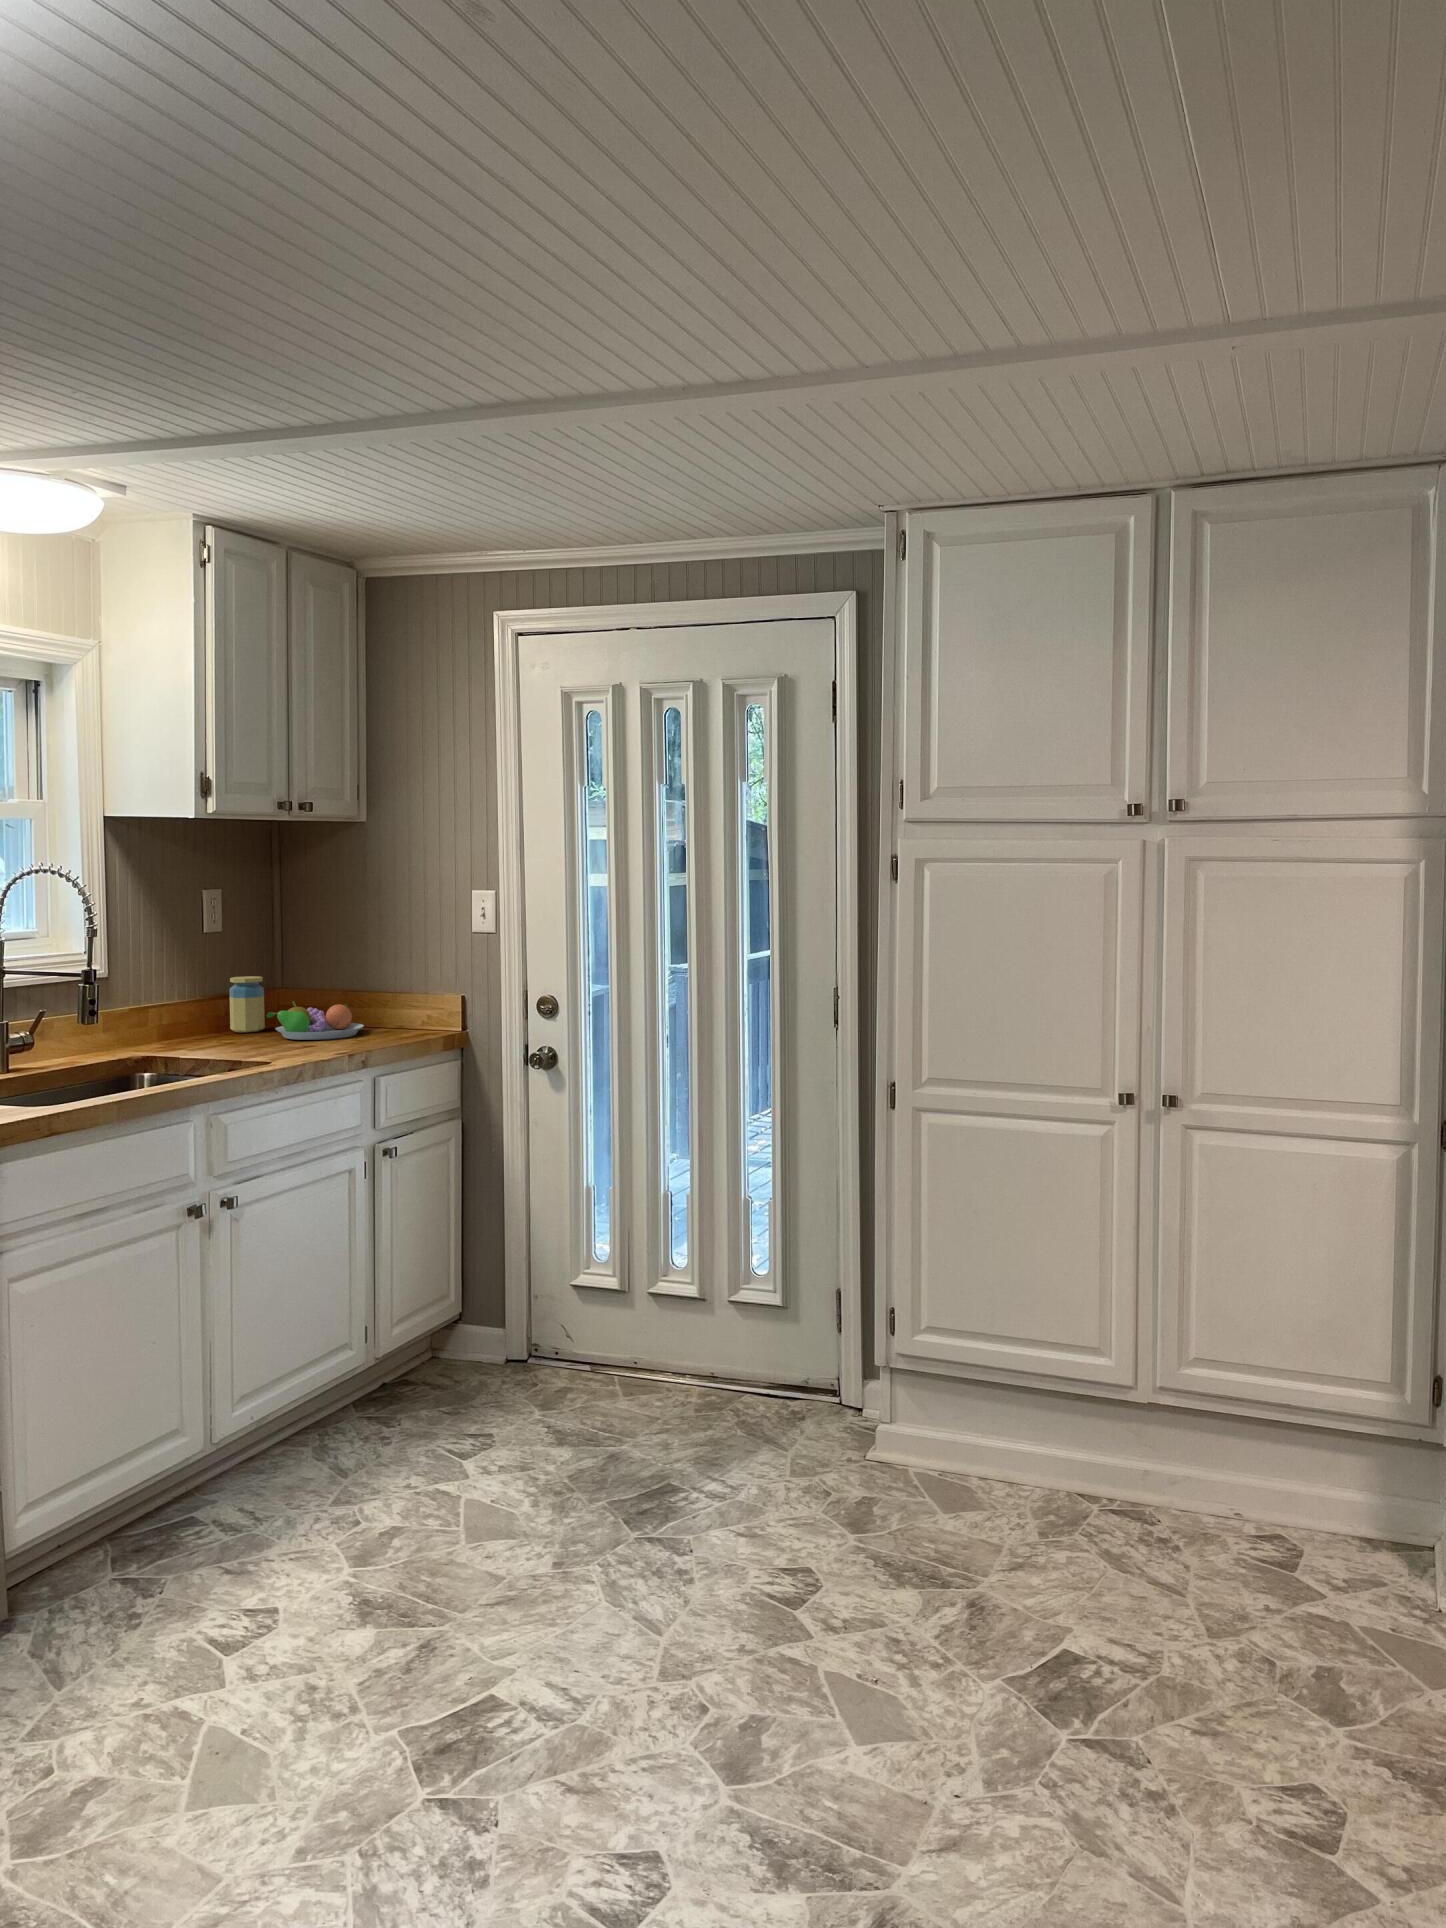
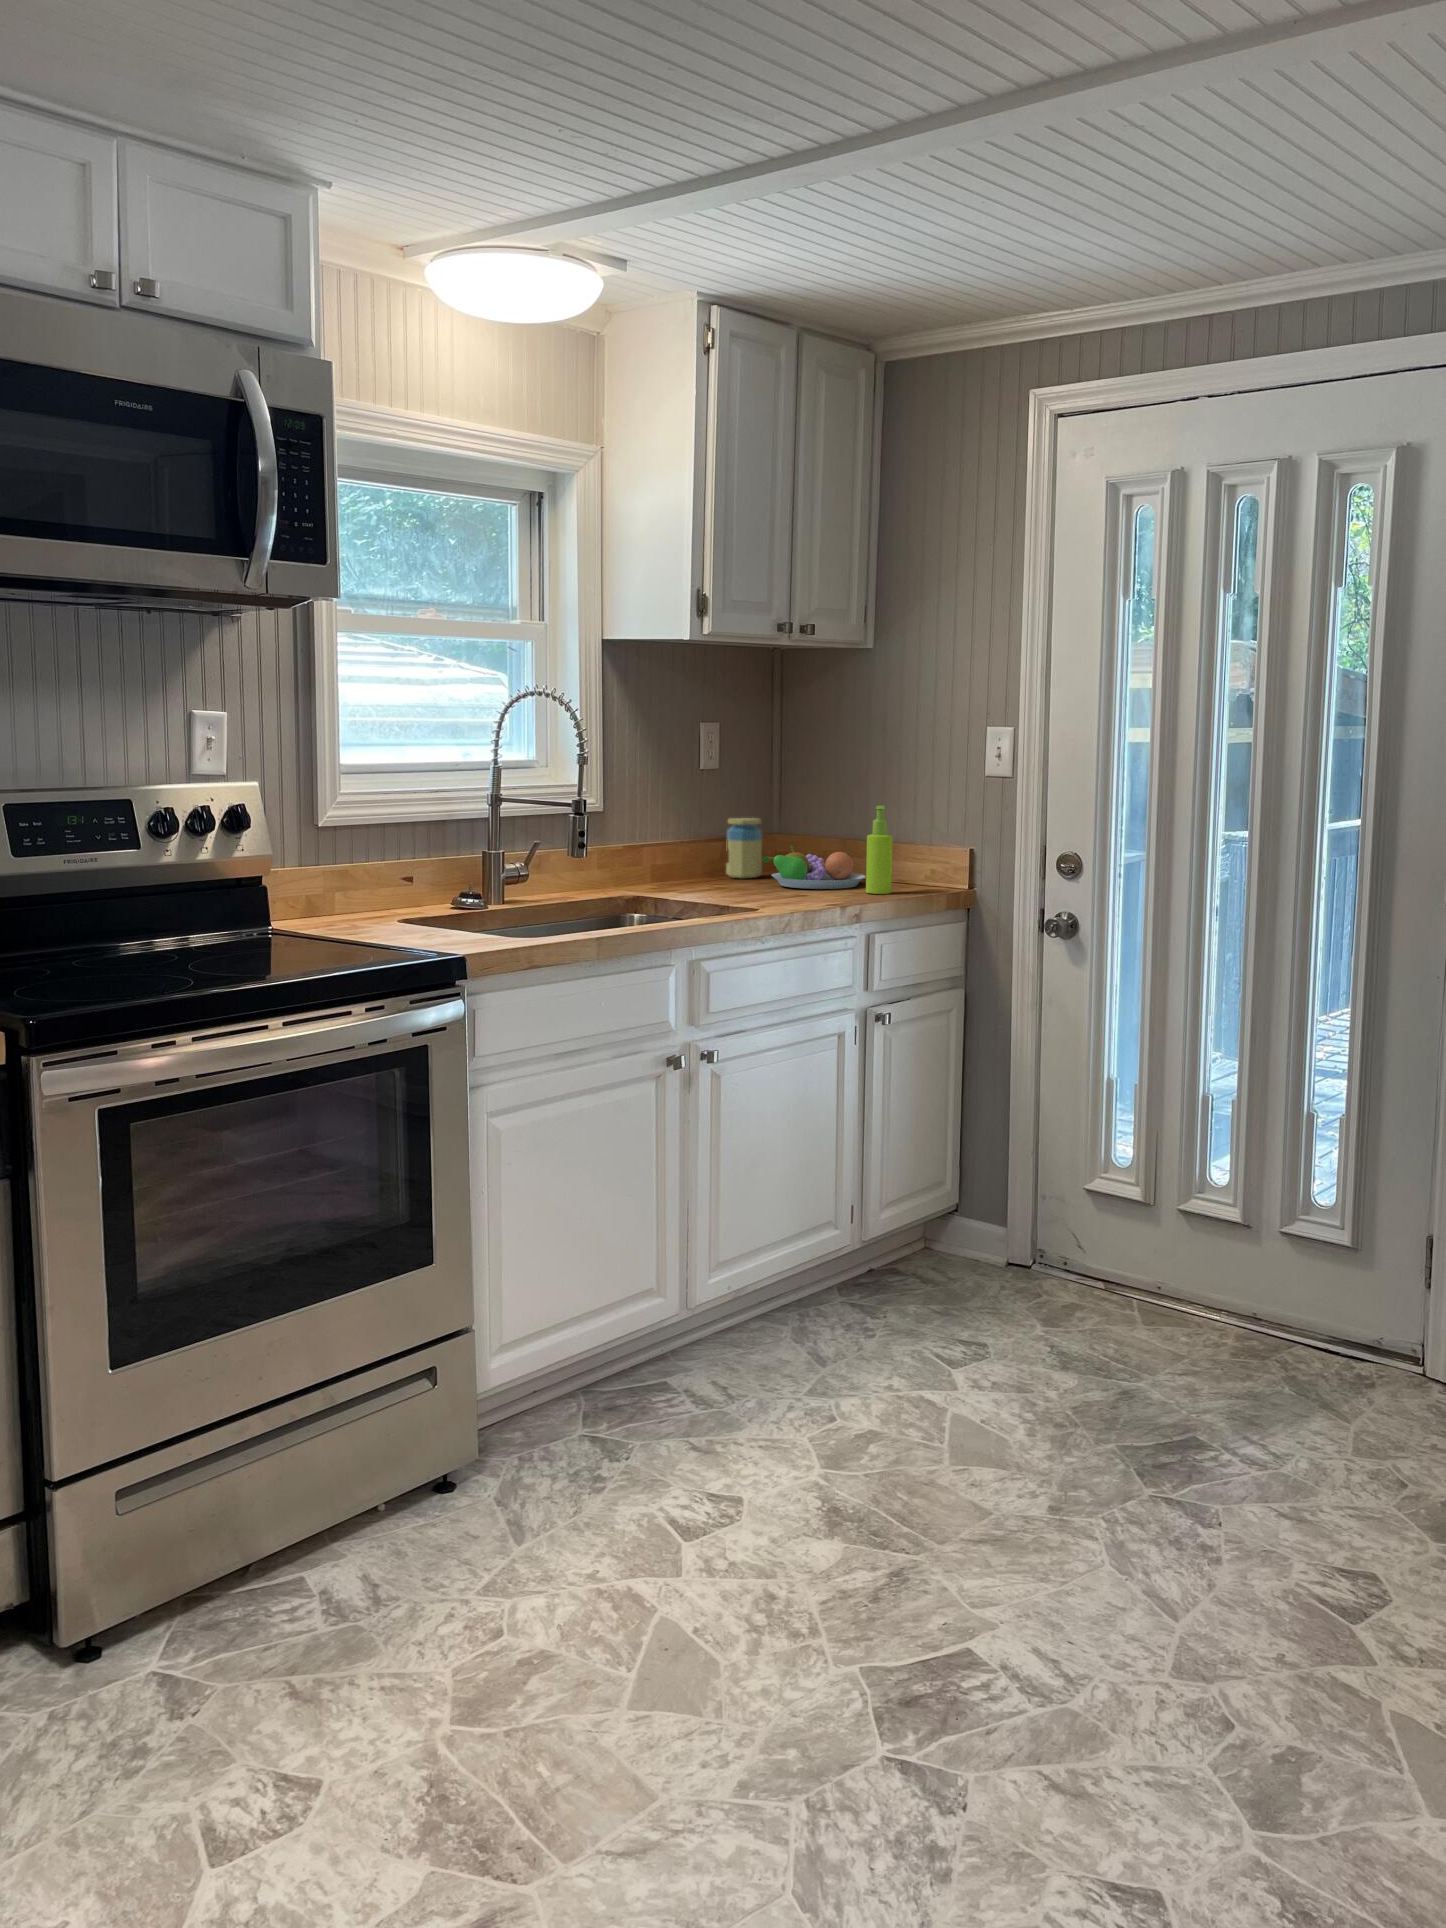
soap dispenser: none [364,963,389,1042] -> present [866,806,893,894]

